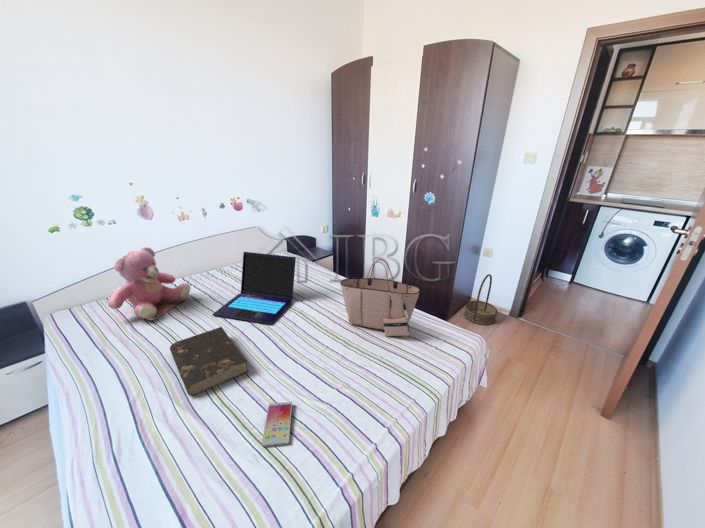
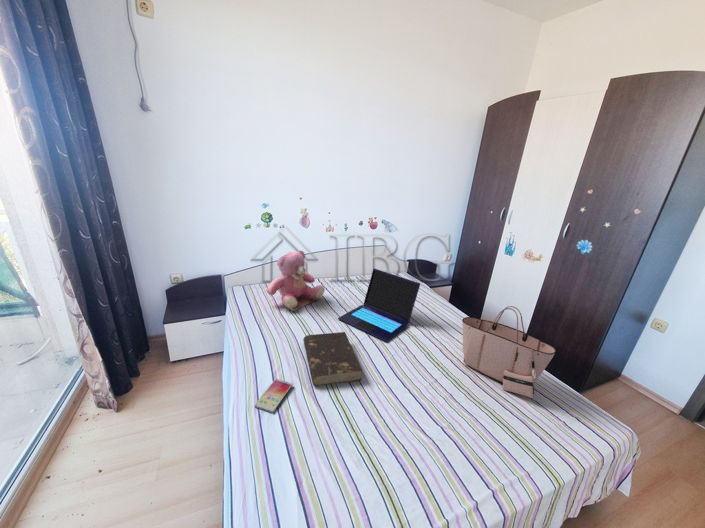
basket: present [464,274,497,325] -> none [607,353,661,417]
smartphone: present [262,402,292,447] -> present [255,378,293,413]

